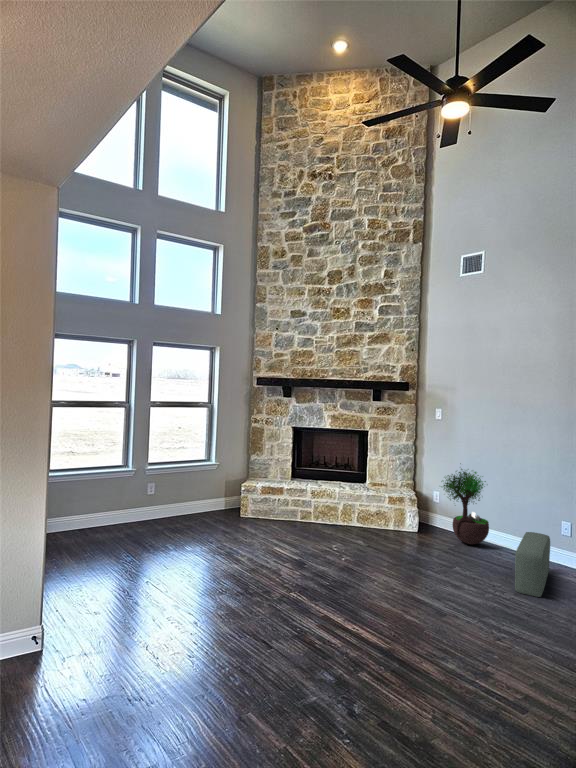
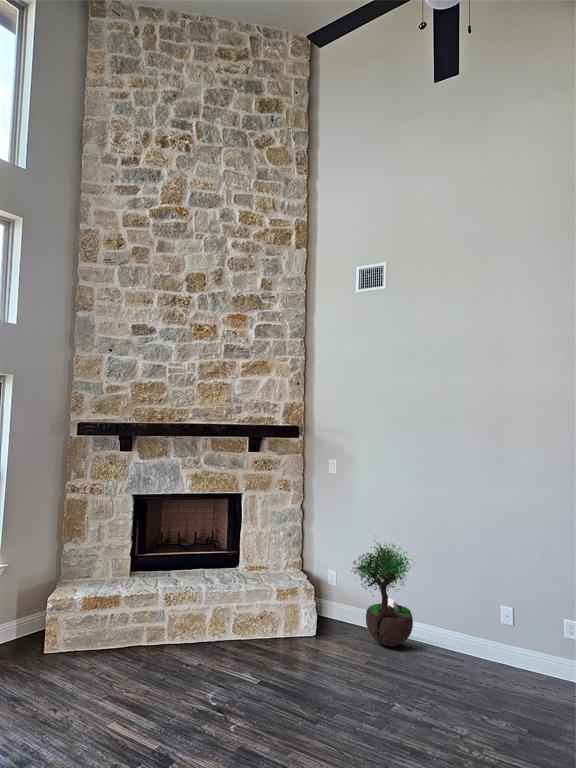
pouf: present [515,532,550,597] -> none [477,631,540,750]

